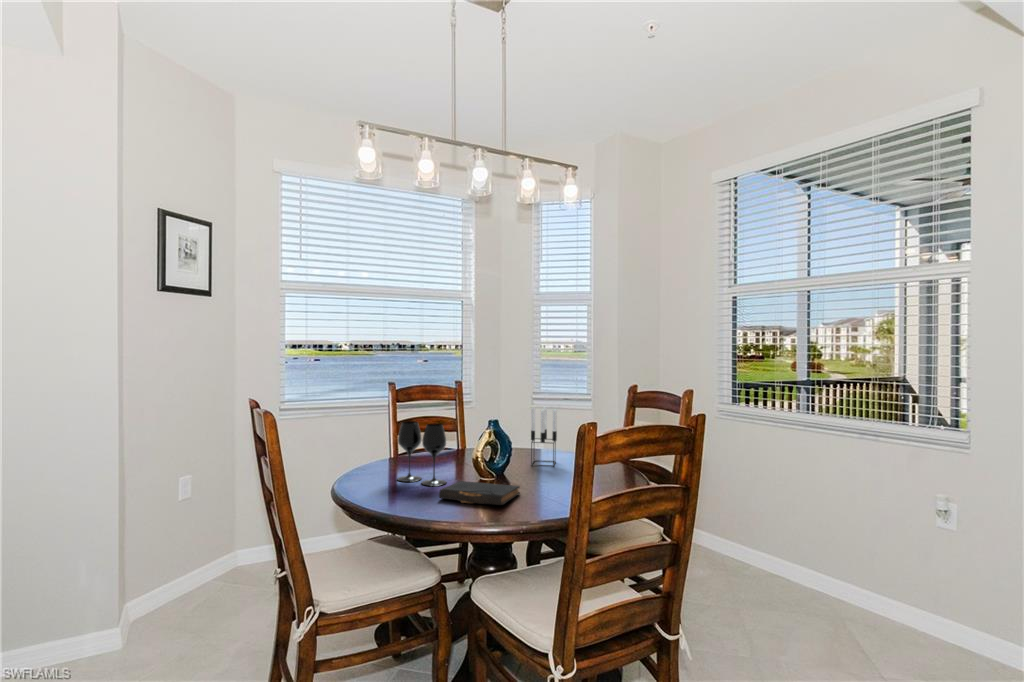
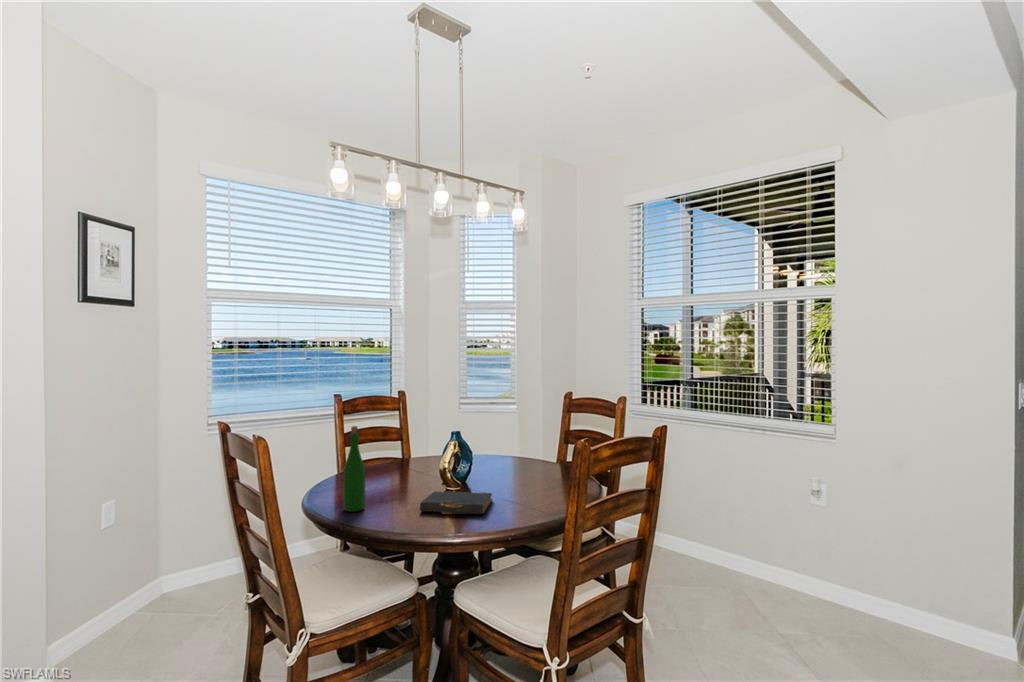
candle holder: present [531,407,557,466] -> none [485,413,509,469]
wine bottle: none [367,408,388,495] -> present [343,426,365,512]
wine glass: present [397,421,446,486] -> none [366,435,417,498]

